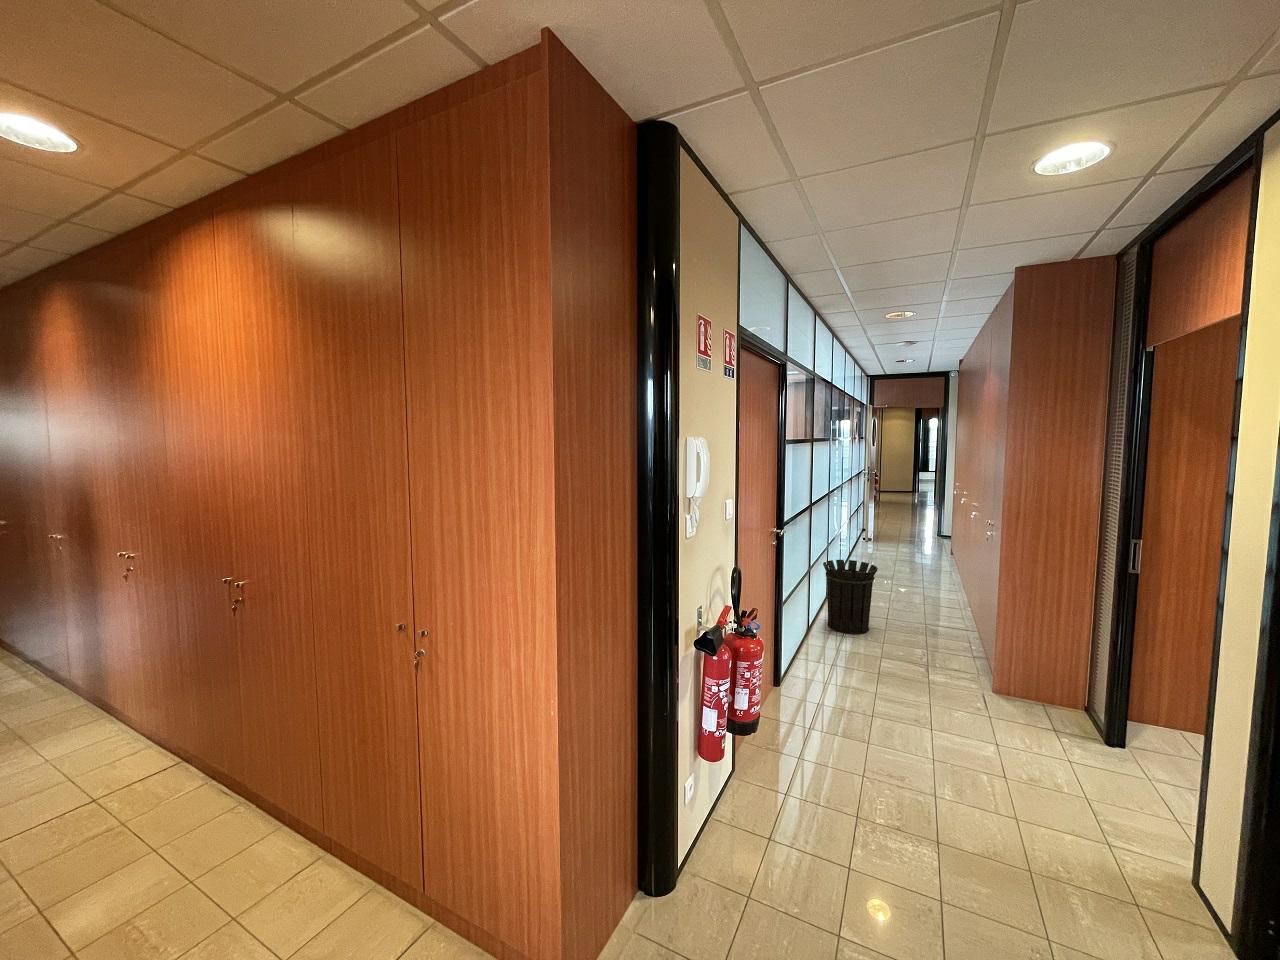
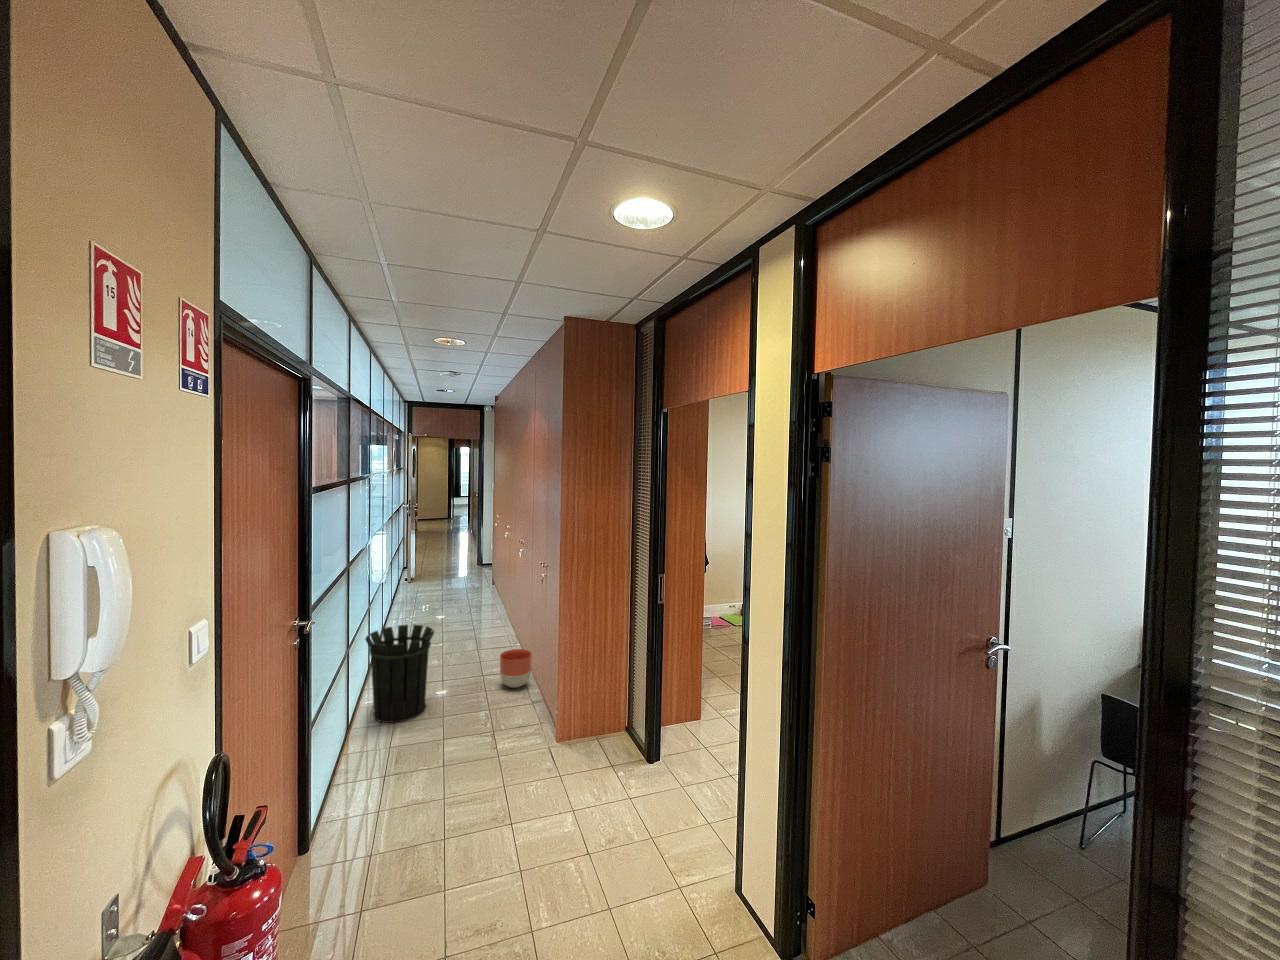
planter: none [941,604,976,639] -> present [500,649,532,688]

